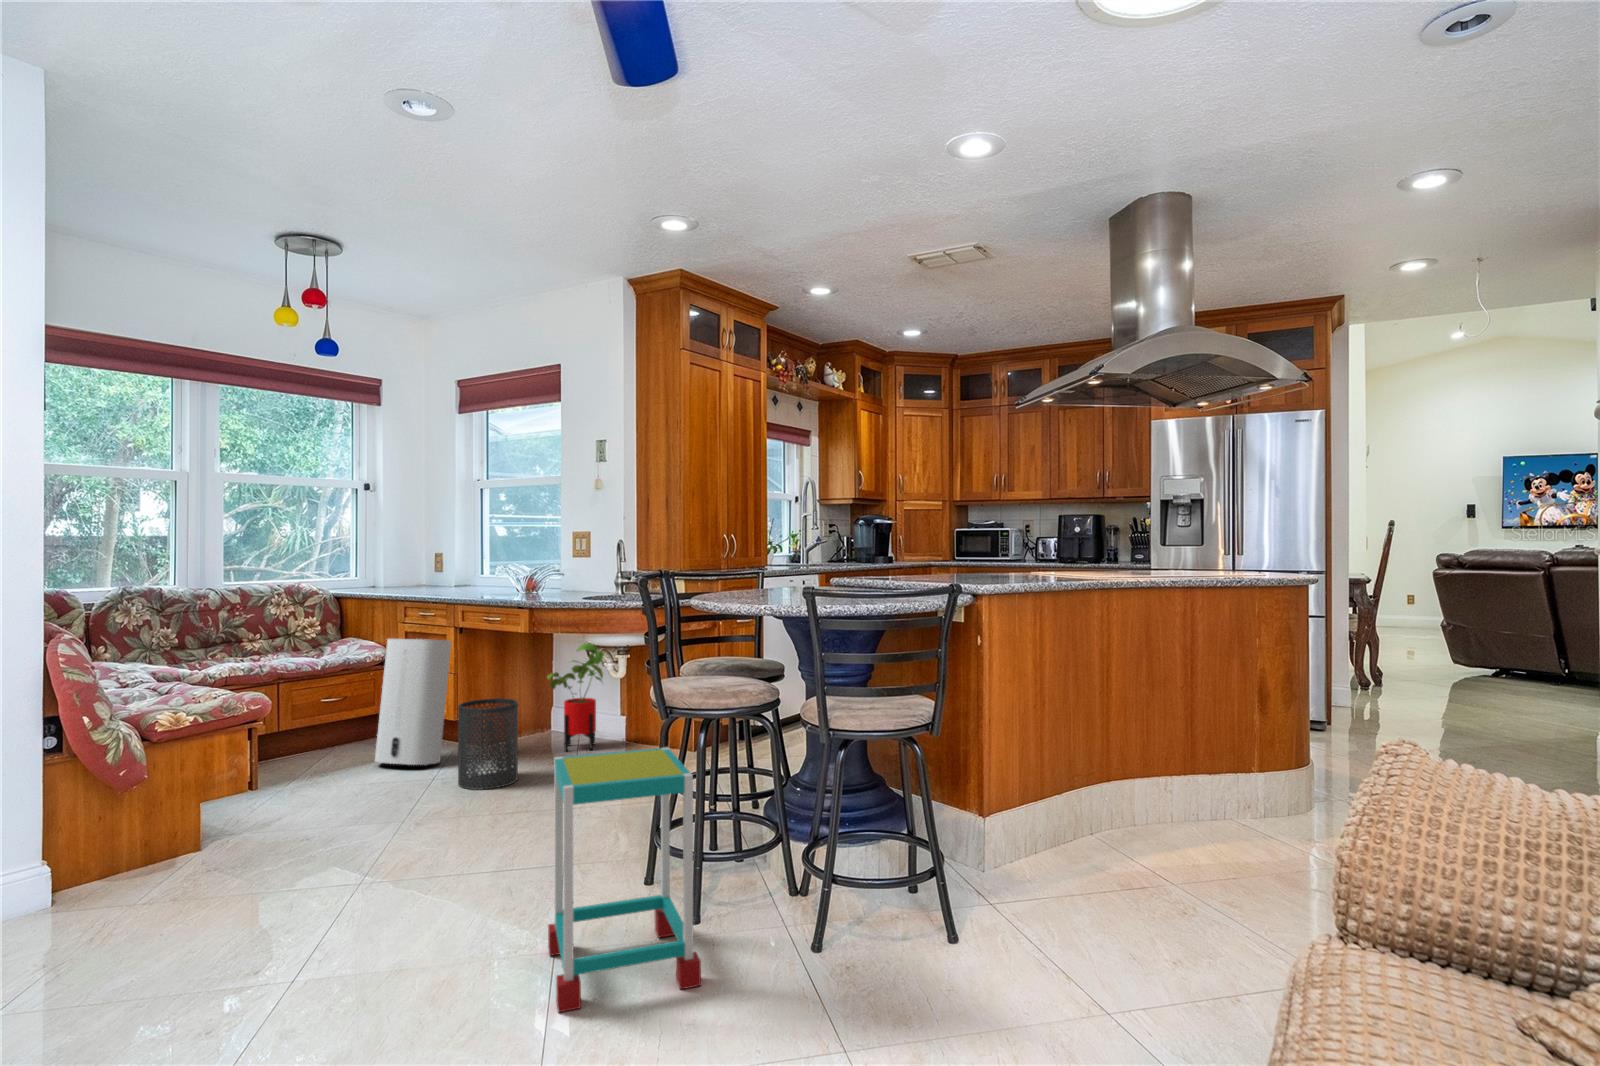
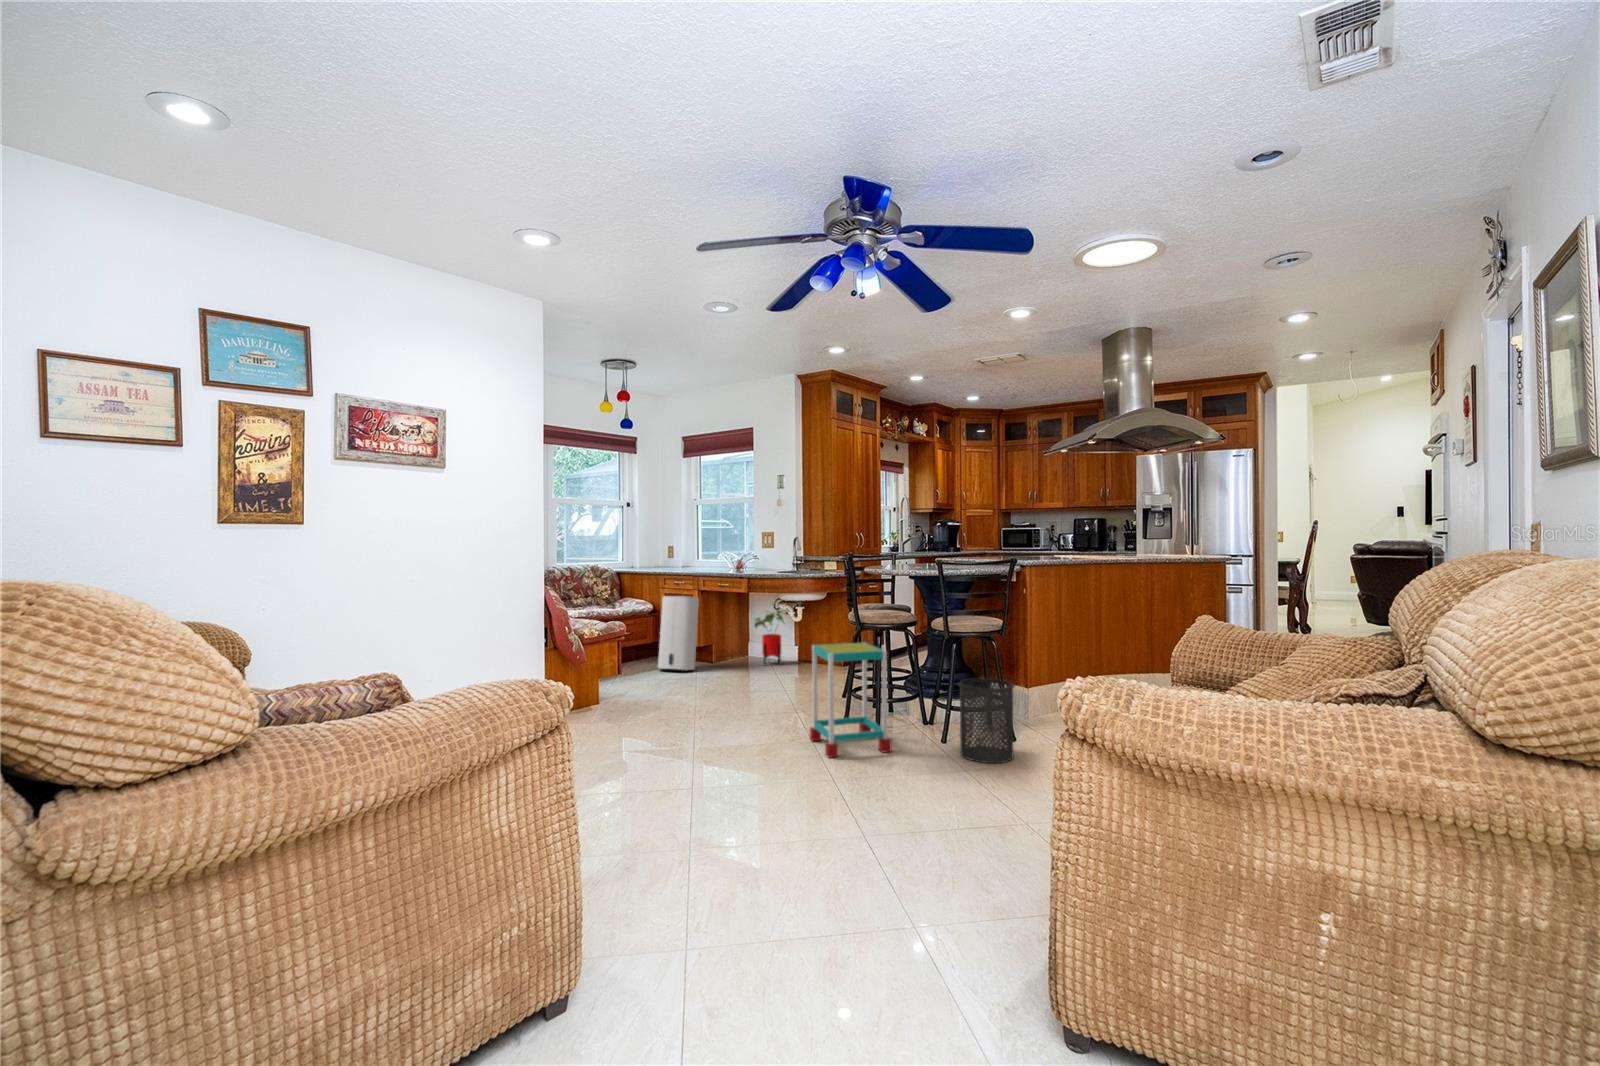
trash can: present [458,698,519,790] -> present [958,678,1014,763]

